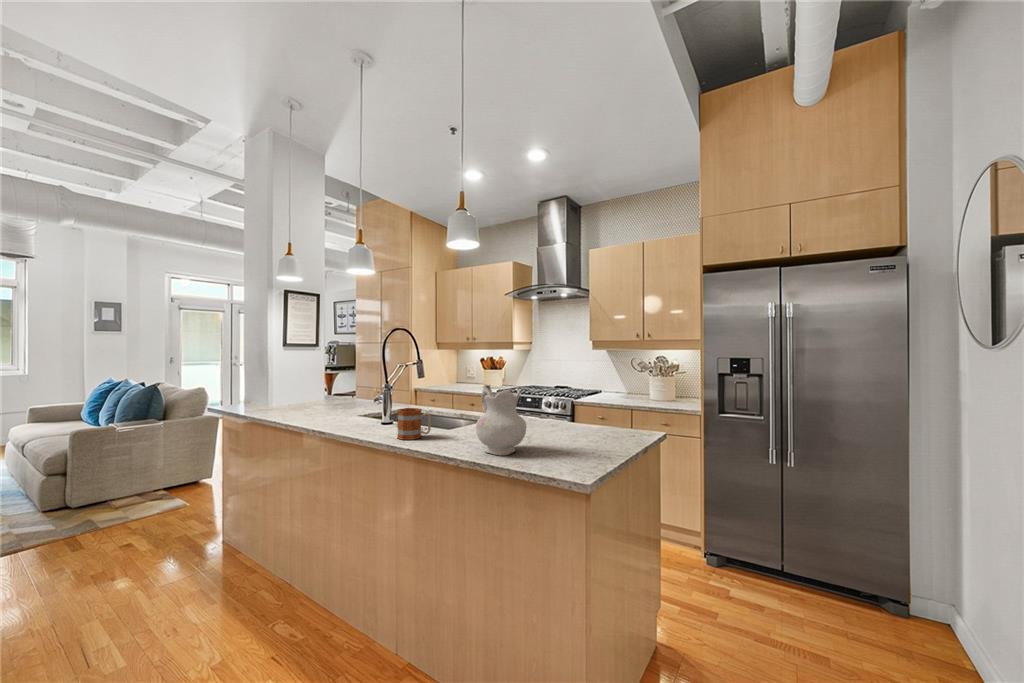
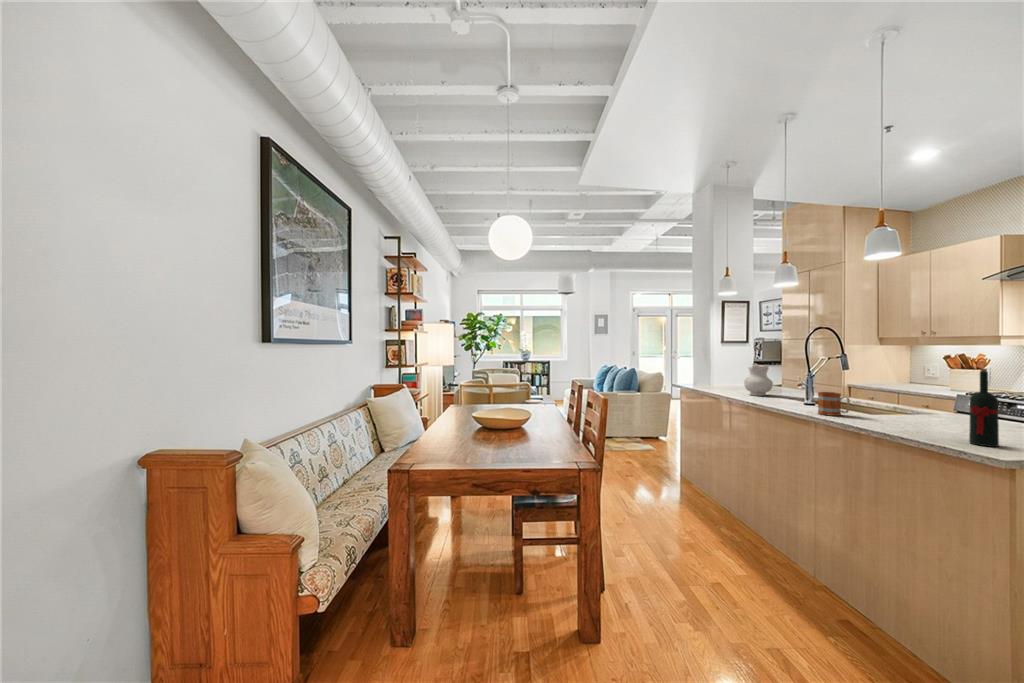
wine bottle: none [547,374,570,463] -> present [969,368,999,447]
ceramic pitcher: present [476,385,526,455] -> present [744,363,773,396]

